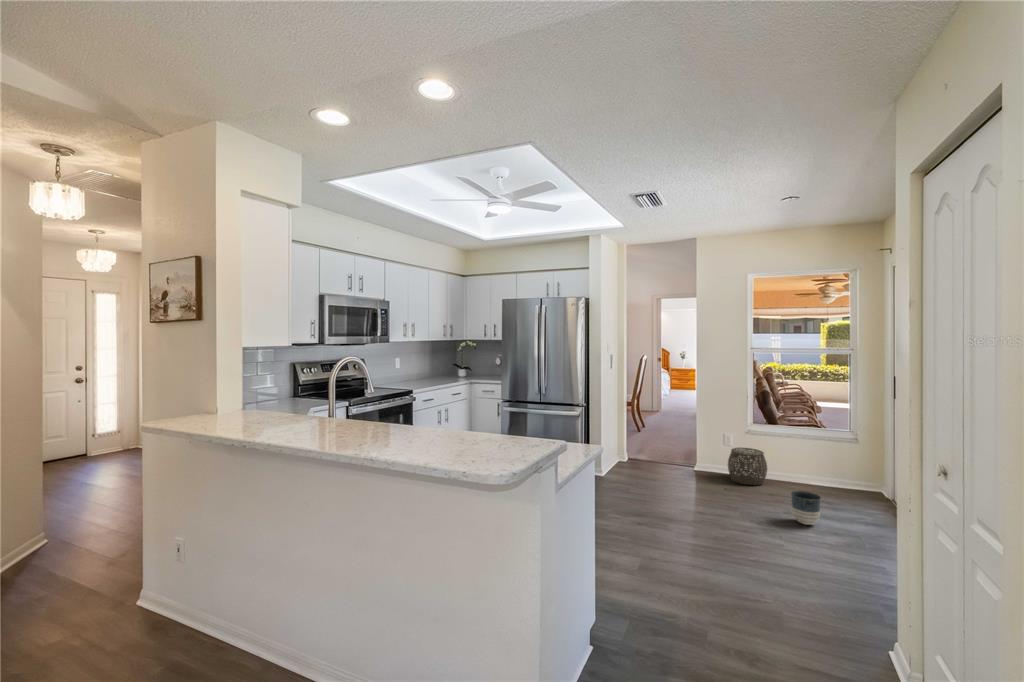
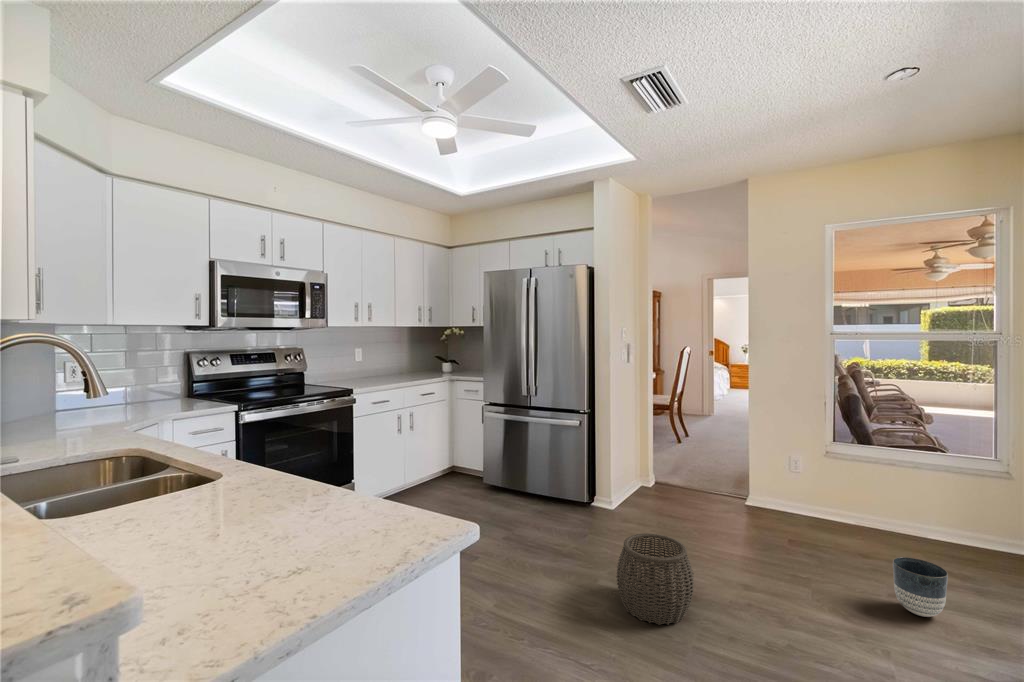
woven basket: present [728,448,767,485] -> present [616,533,694,625]

